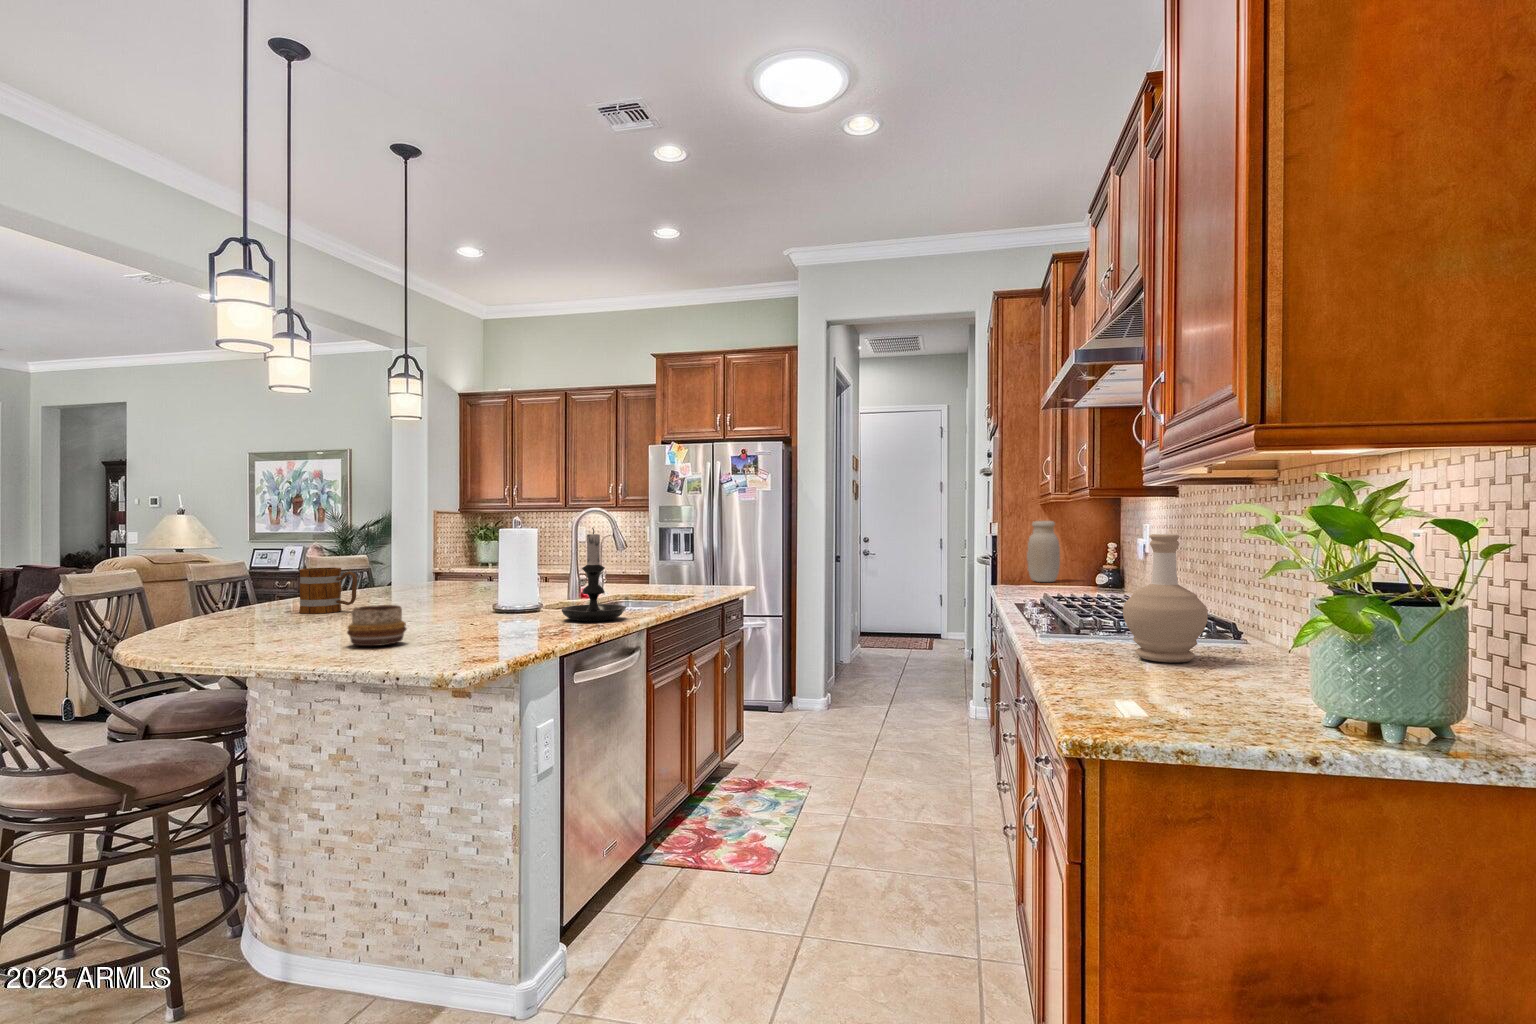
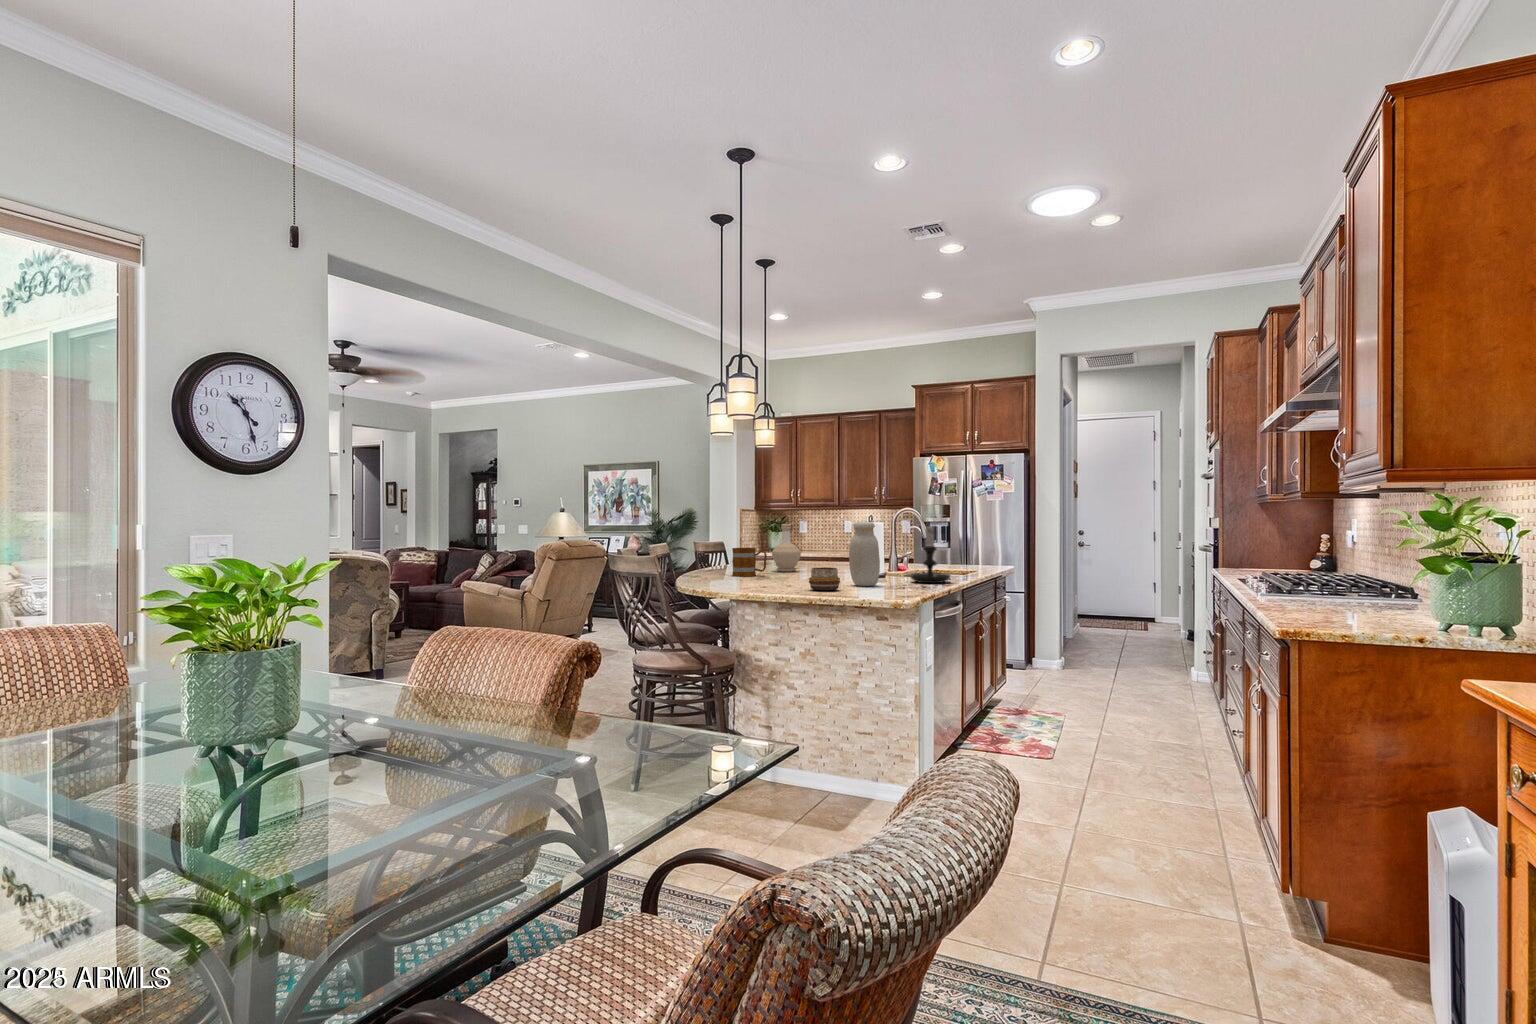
jar: present [1027,521,1060,582] -> present [849,522,880,586]
bottle: present [1123,534,1208,662] -> present [772,524,801,572]

